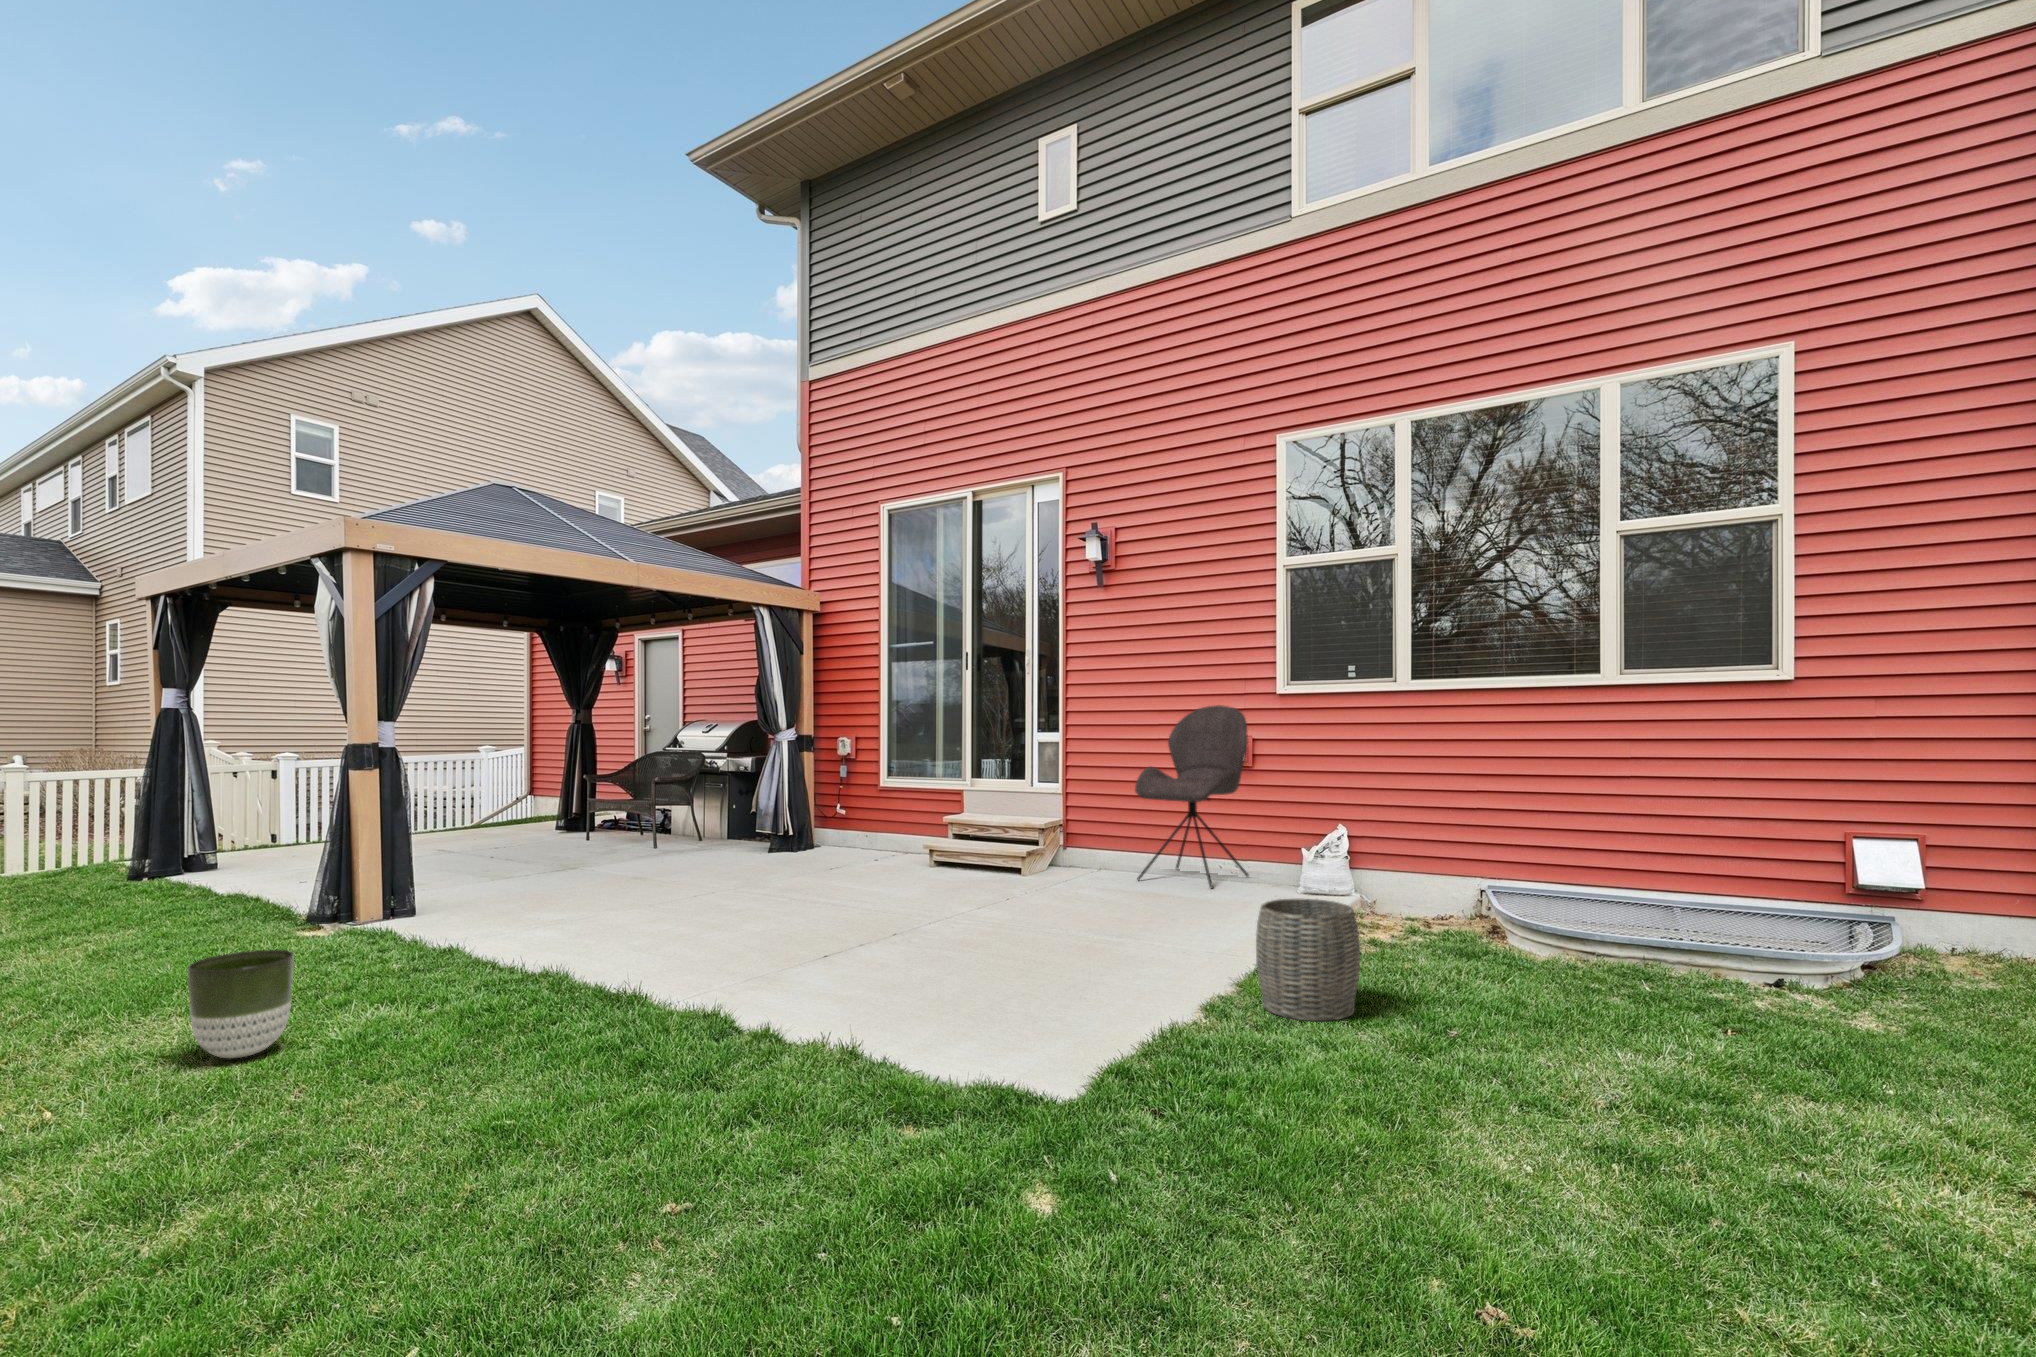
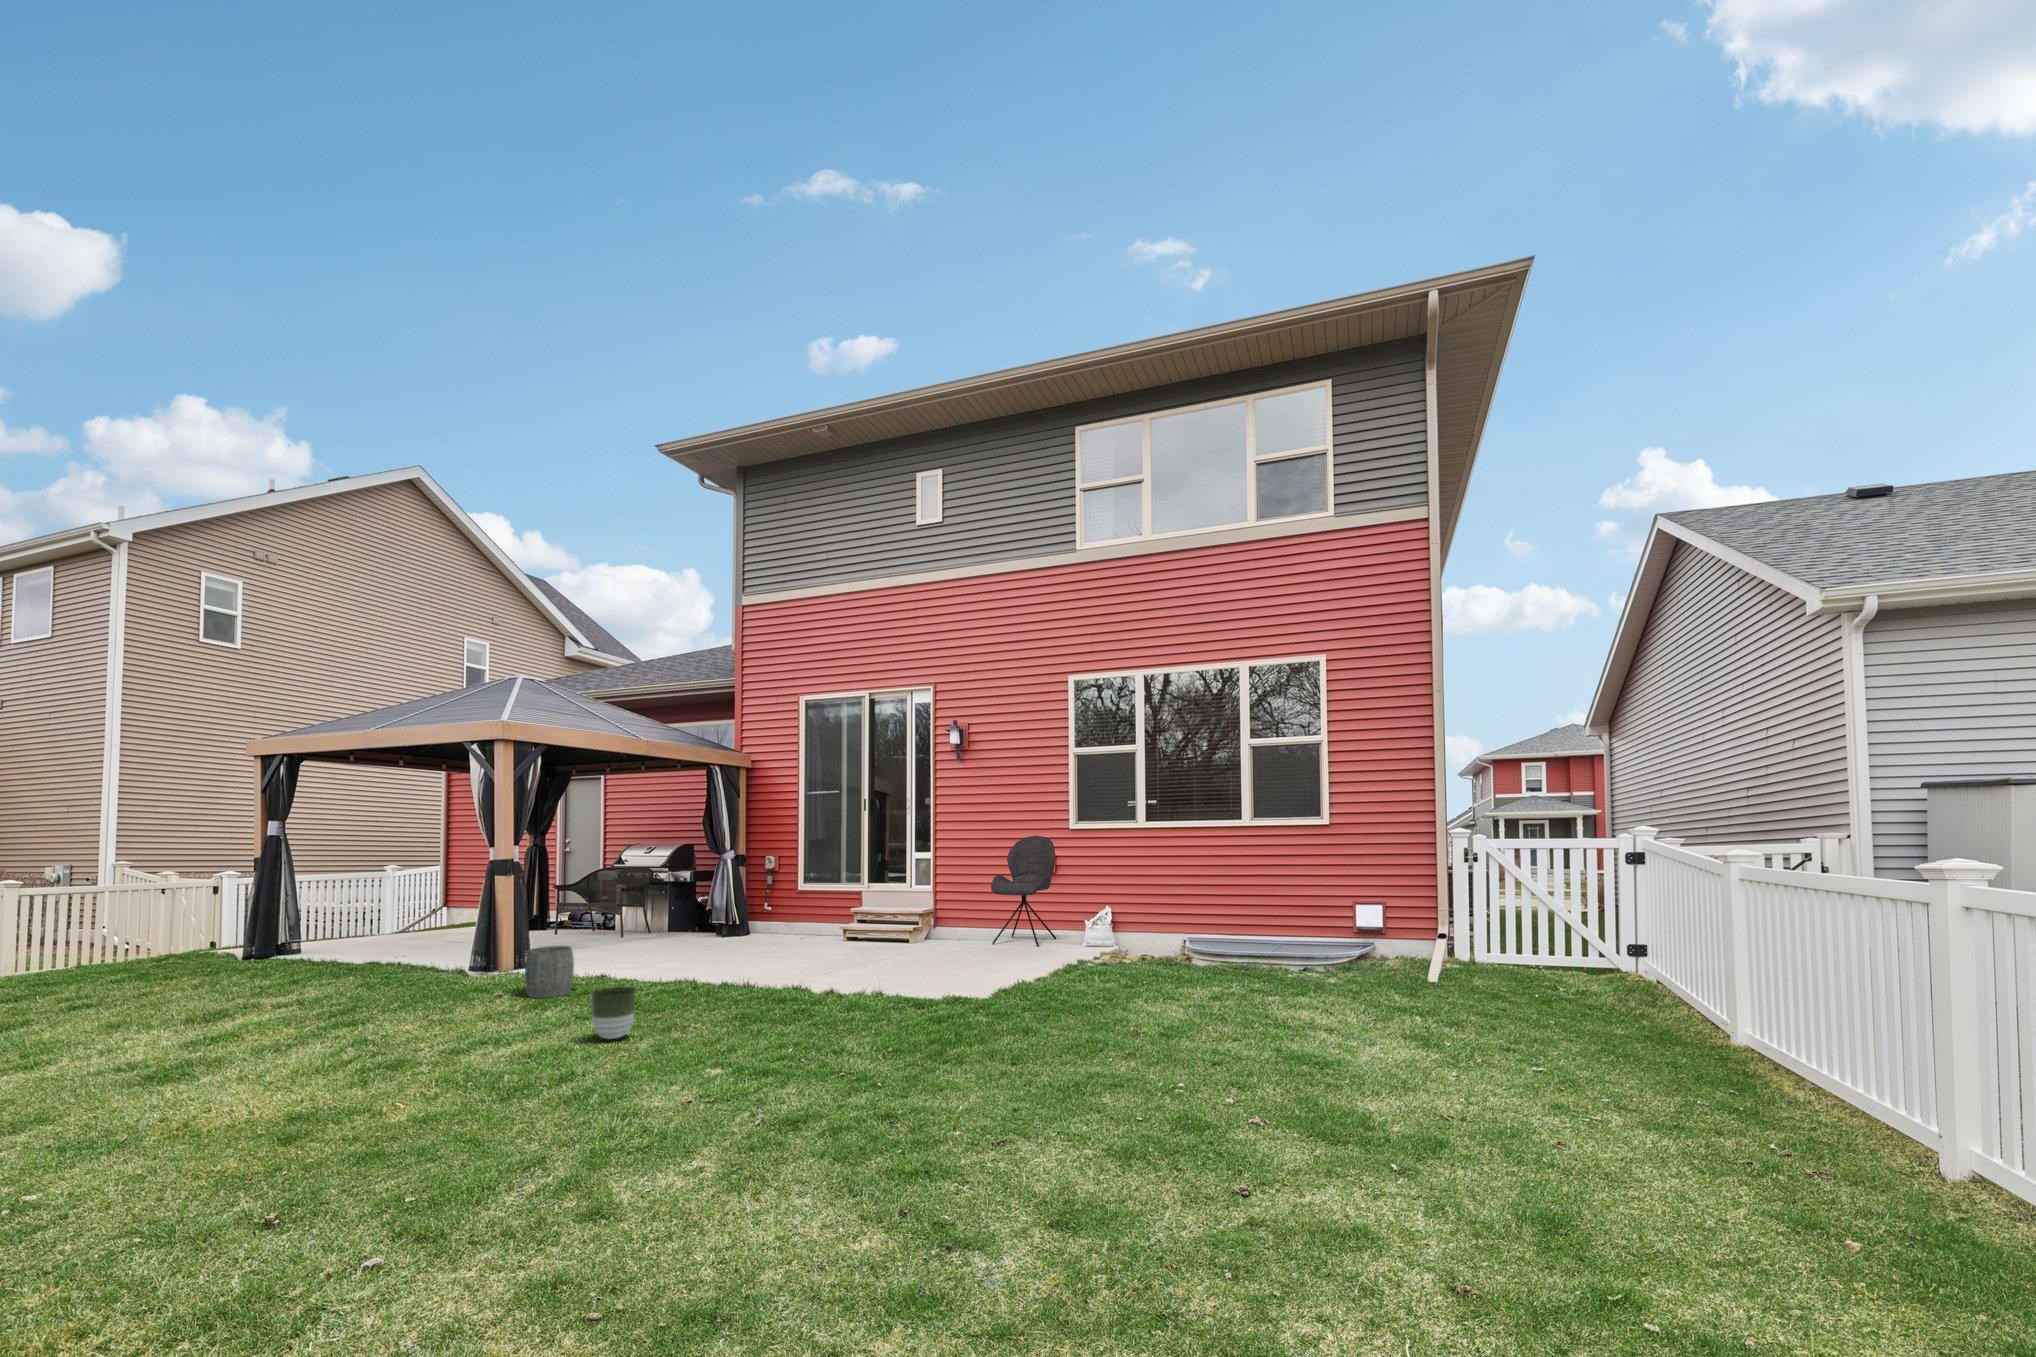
woven basket: present [1256,899,1360,1021] -> present [525,946,574,998]

